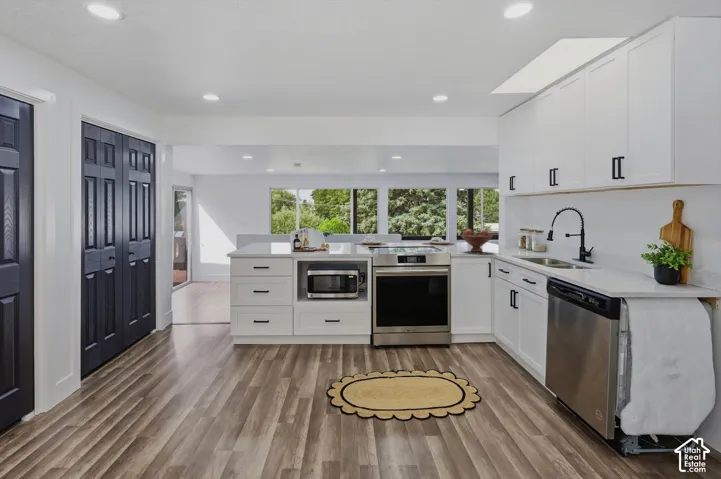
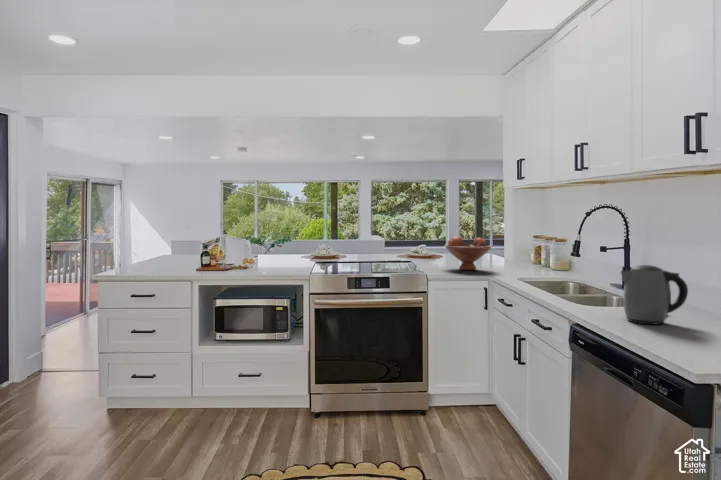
kettle: none [576,243,615,277] -> present [621,265,688,325]

